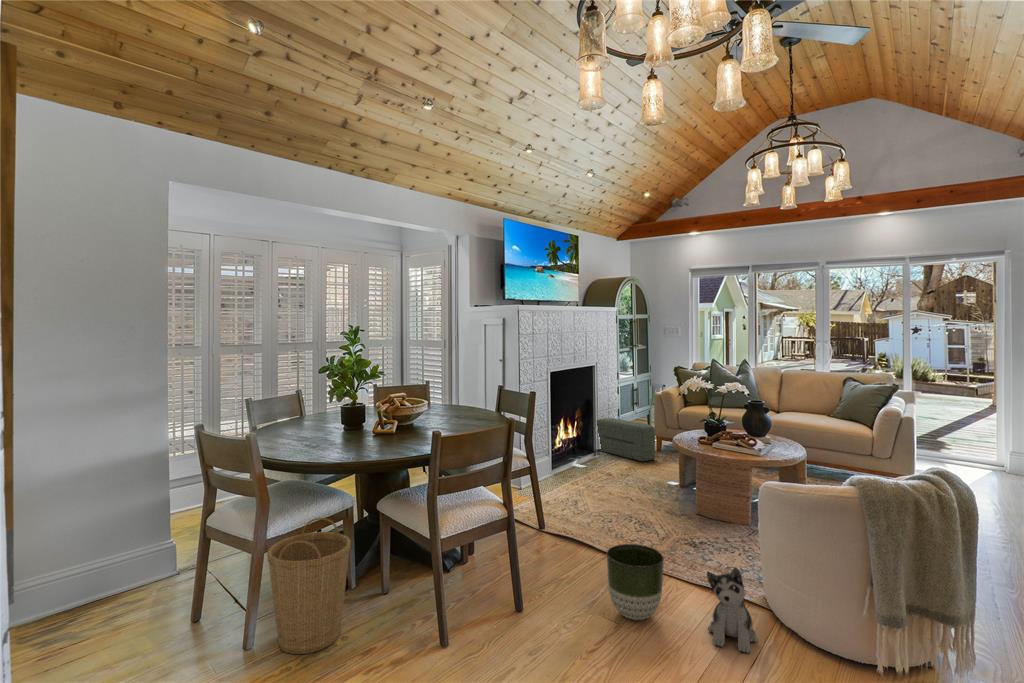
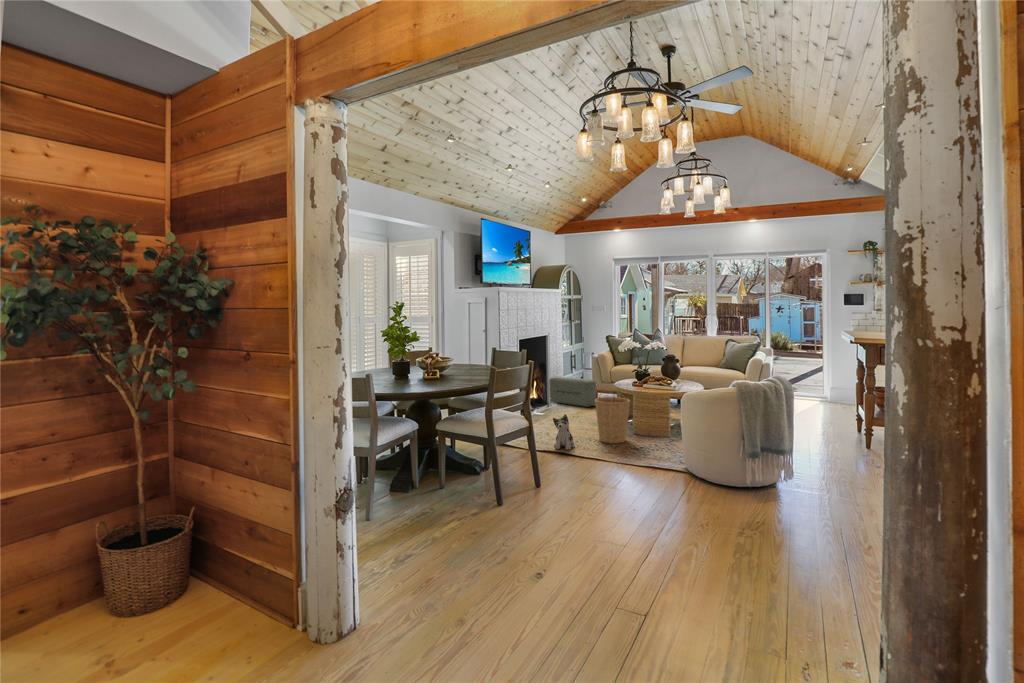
basket: present [267,518,351,654] -> present [595,392,630,443]
planter: present [607,544,664,620] -> none [595,440,630,482]
plush toy: present [707,567,757,653] -> present [553,414,575,450]

